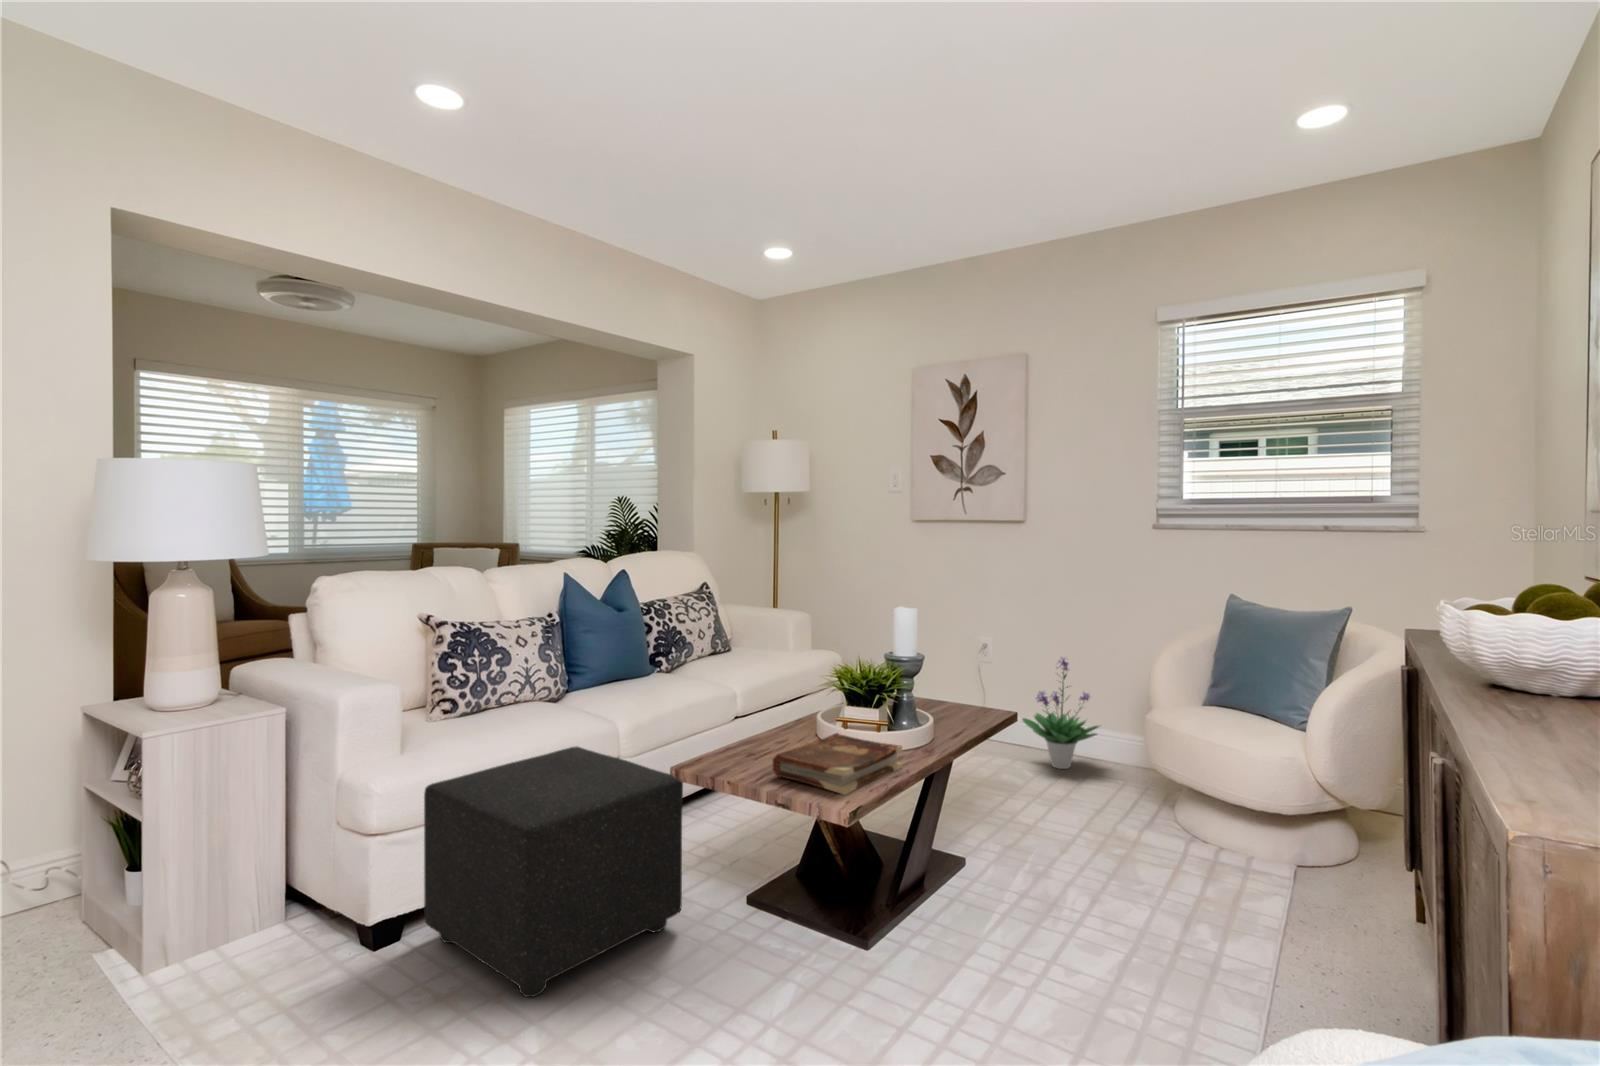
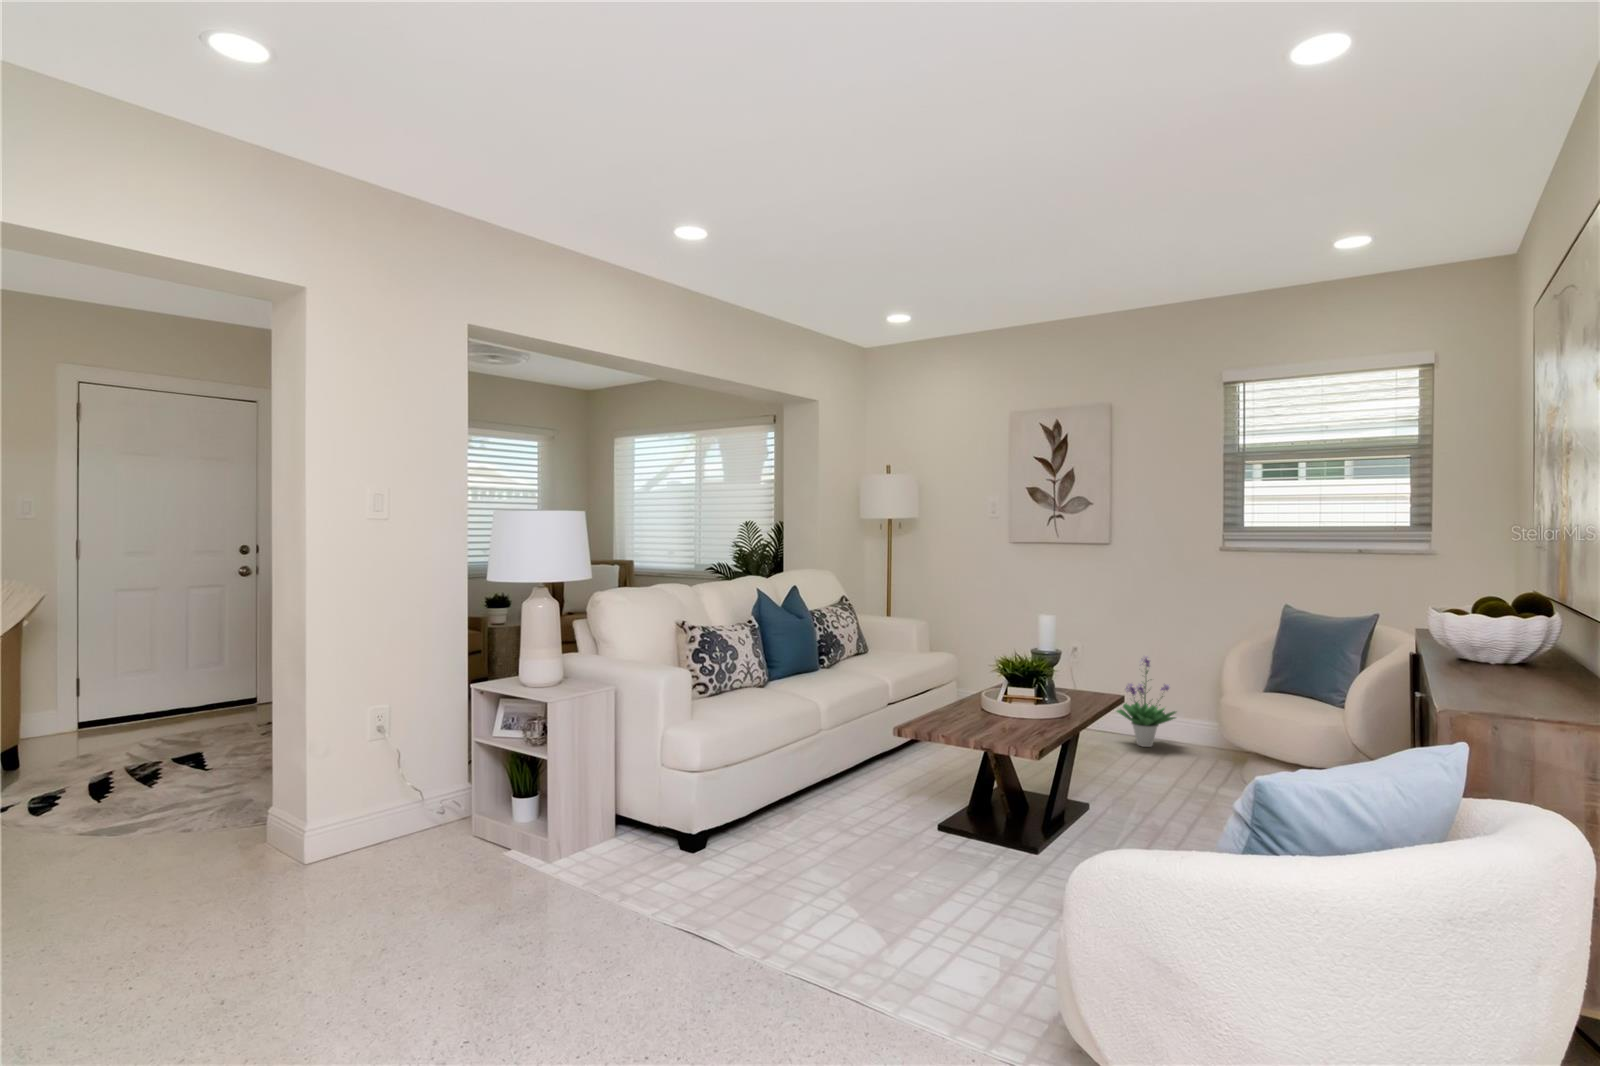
book: present [773,733,902,794] -> none [972,704,1060,741]
ottoman: present [424,747,683,997] -> none [730,717,905,873]

